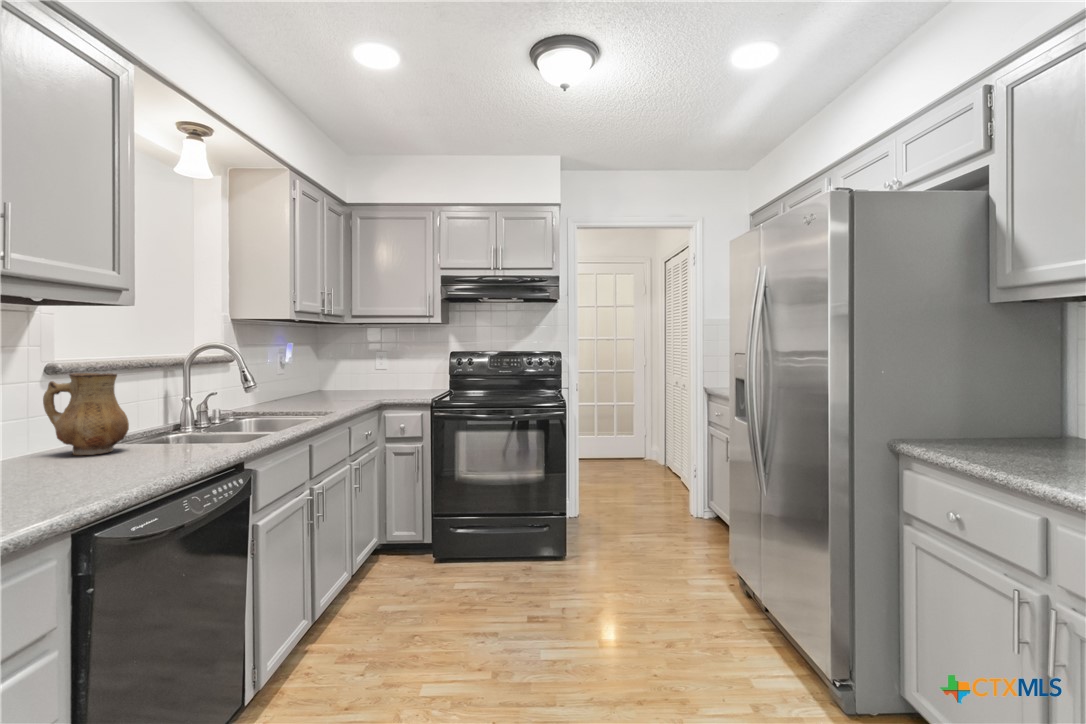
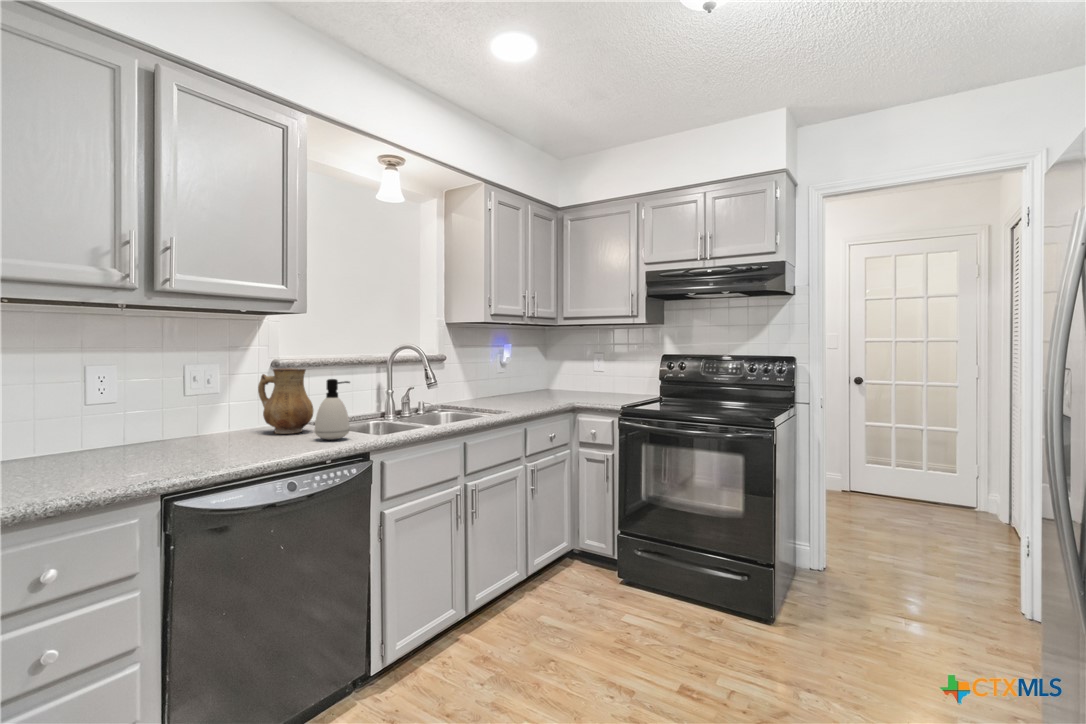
soap dispenser: none [158,384,203,454] -> present [315,379,350,440]

